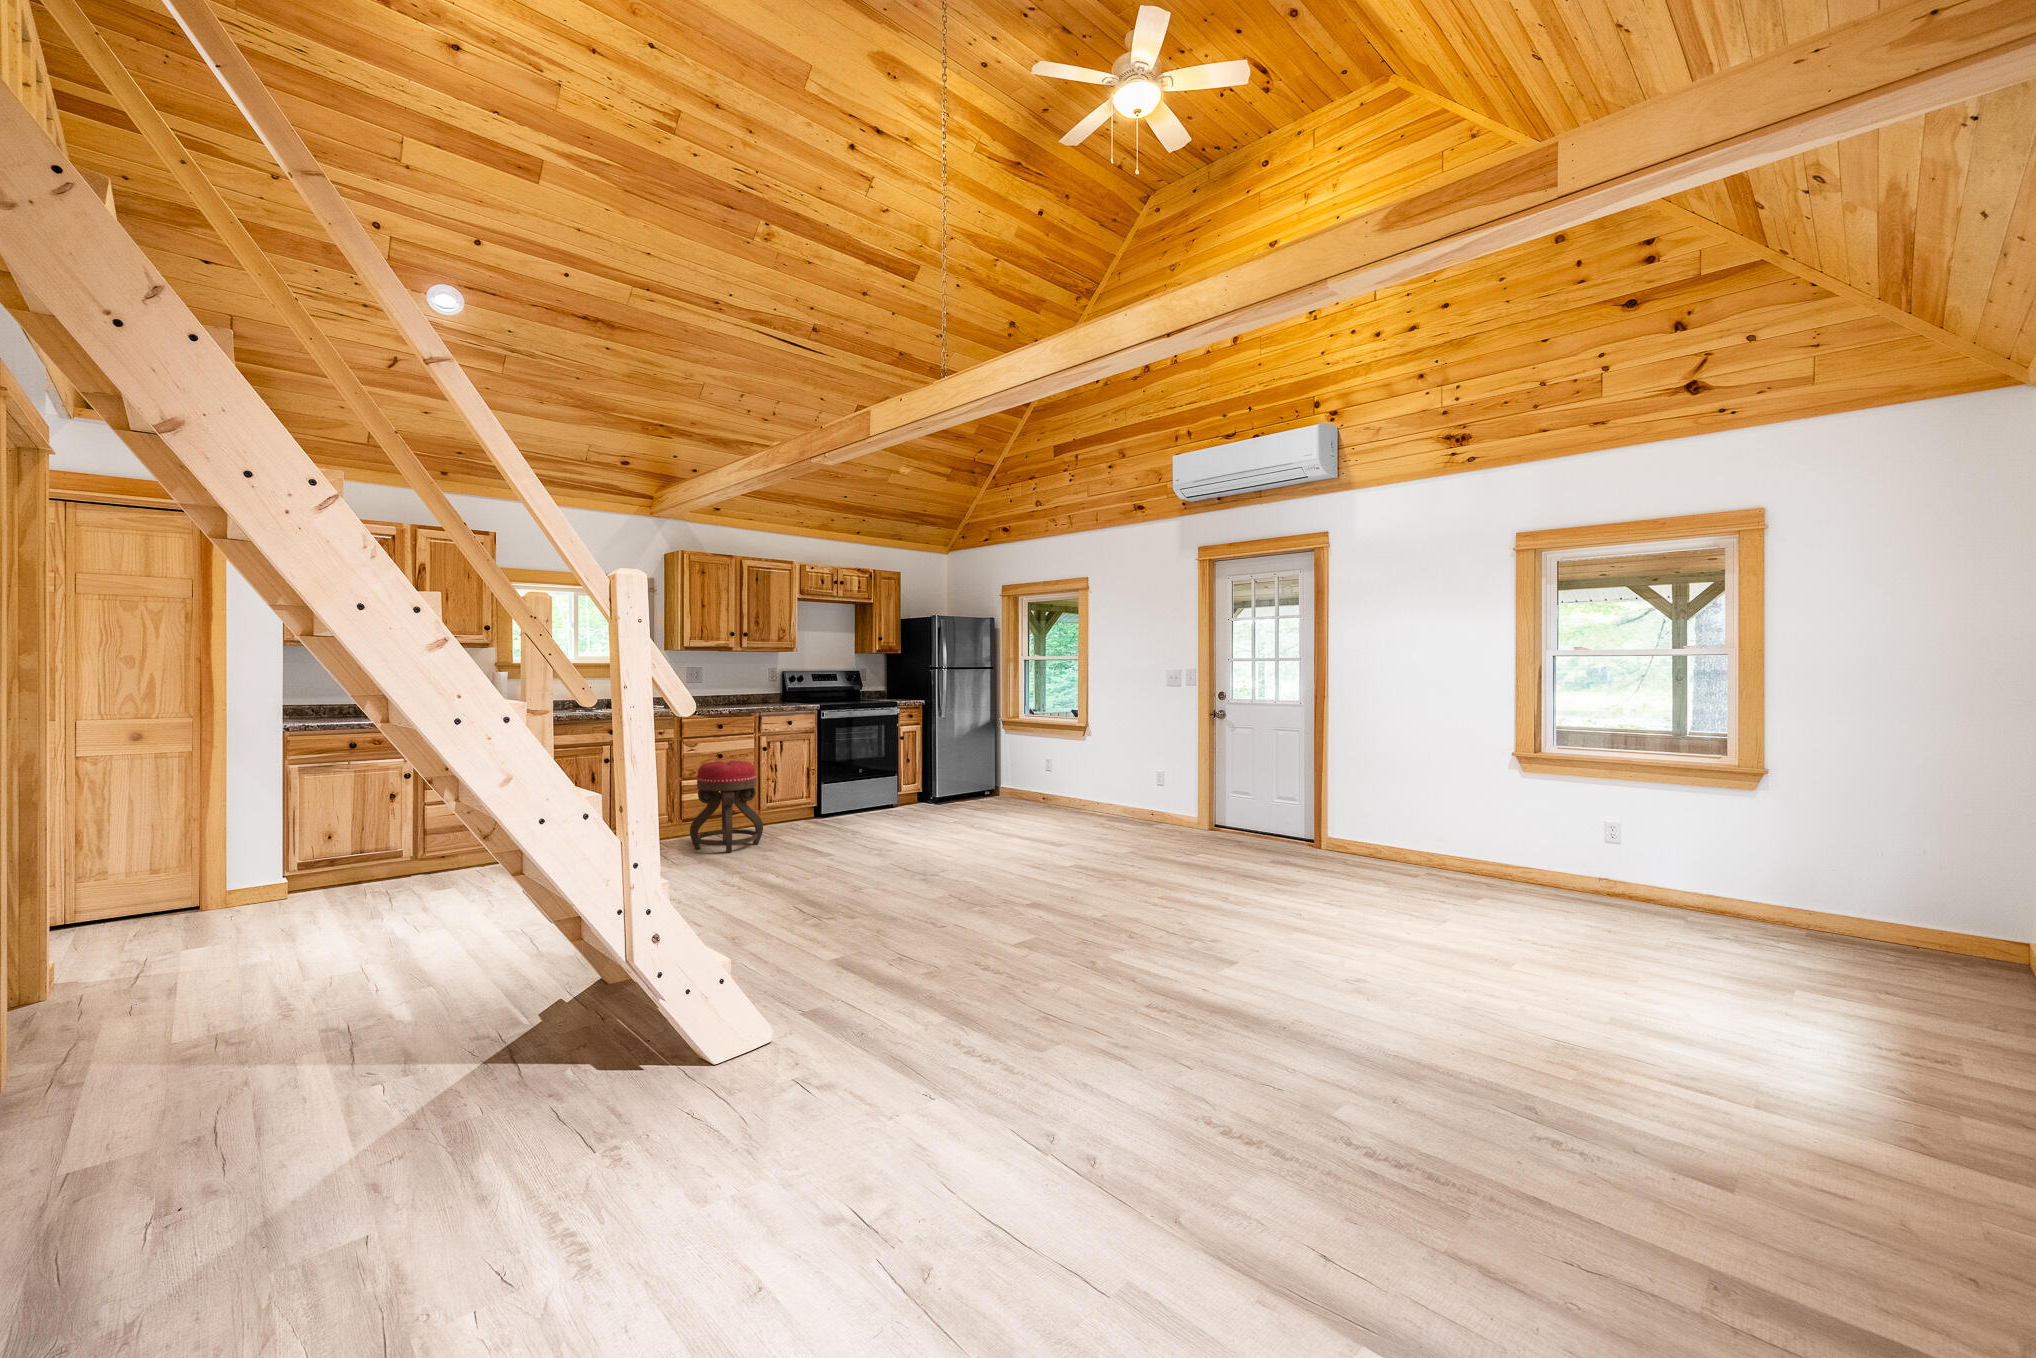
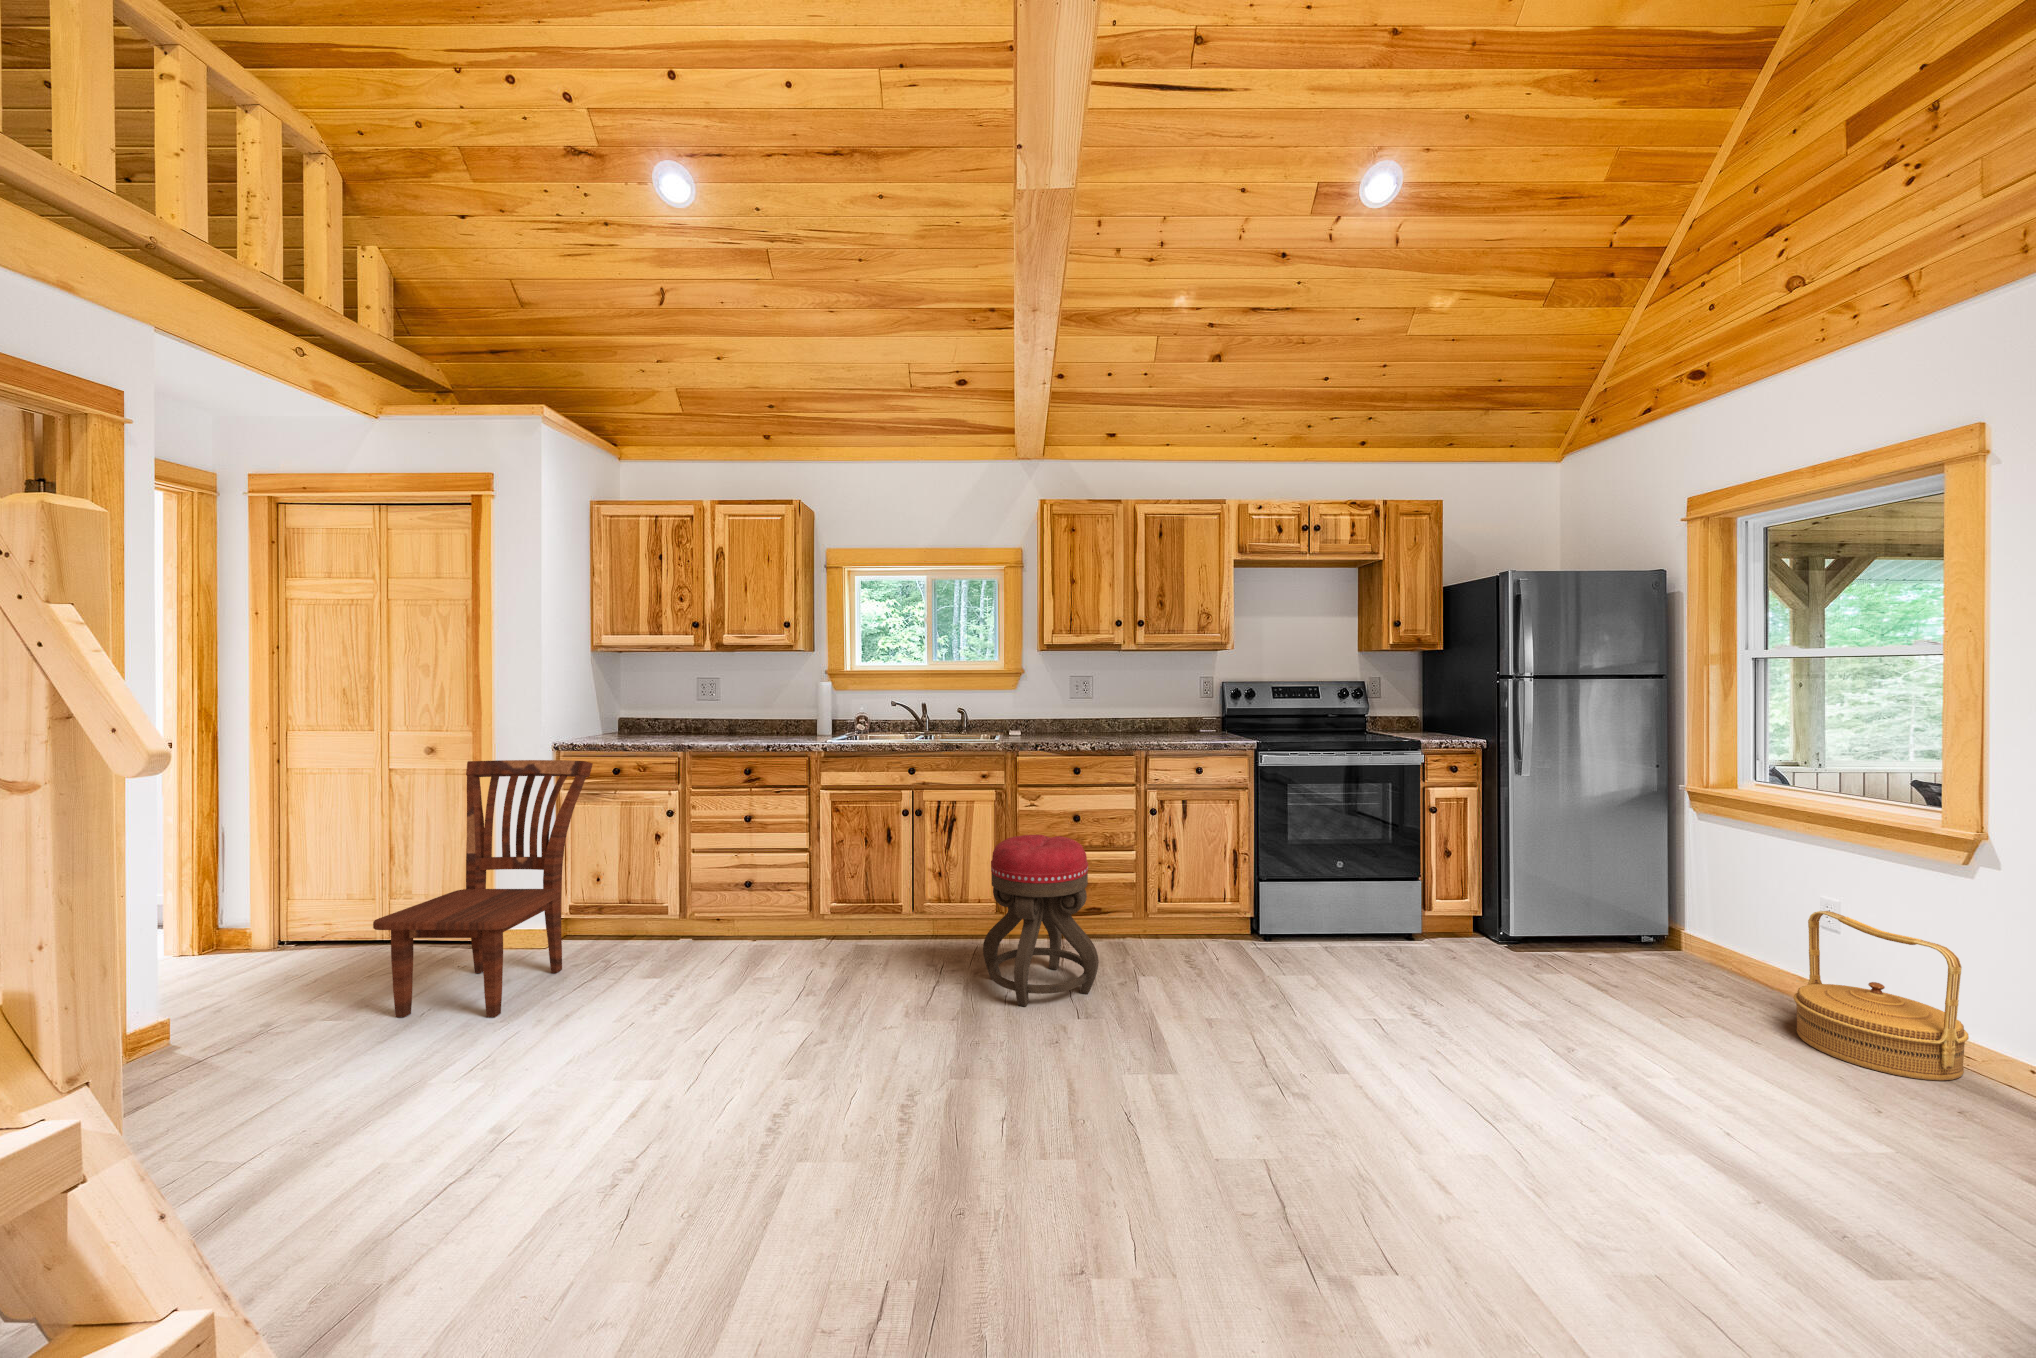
dining chair: none [240,732,379,930] -> present [373,760,593,1017]
woven basket: none [1038,761,1082,814] -> present [1793,911,1969,1081]

